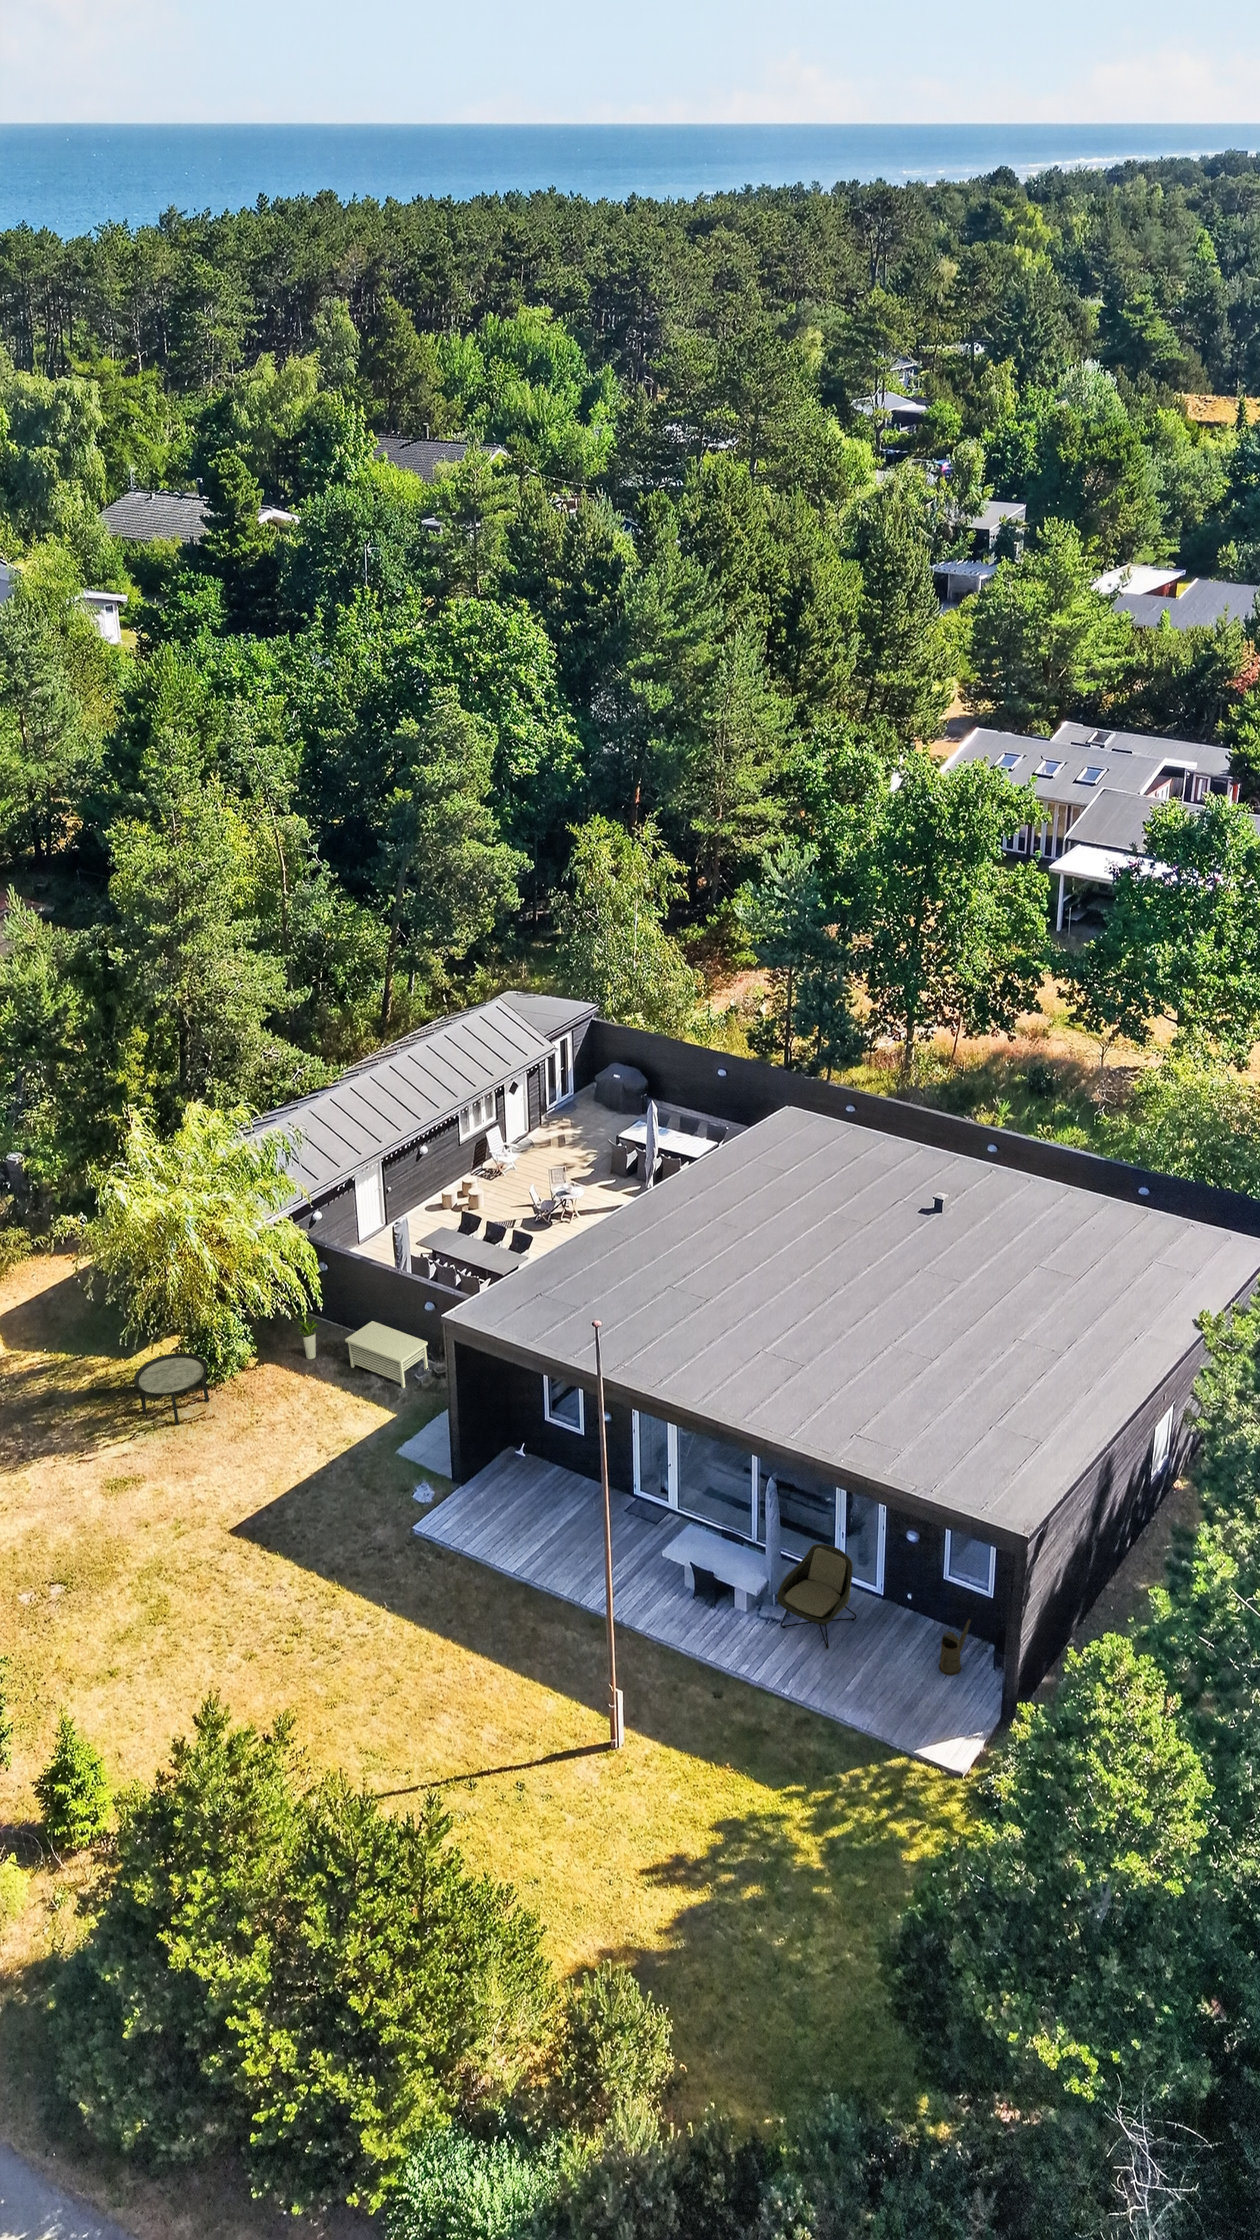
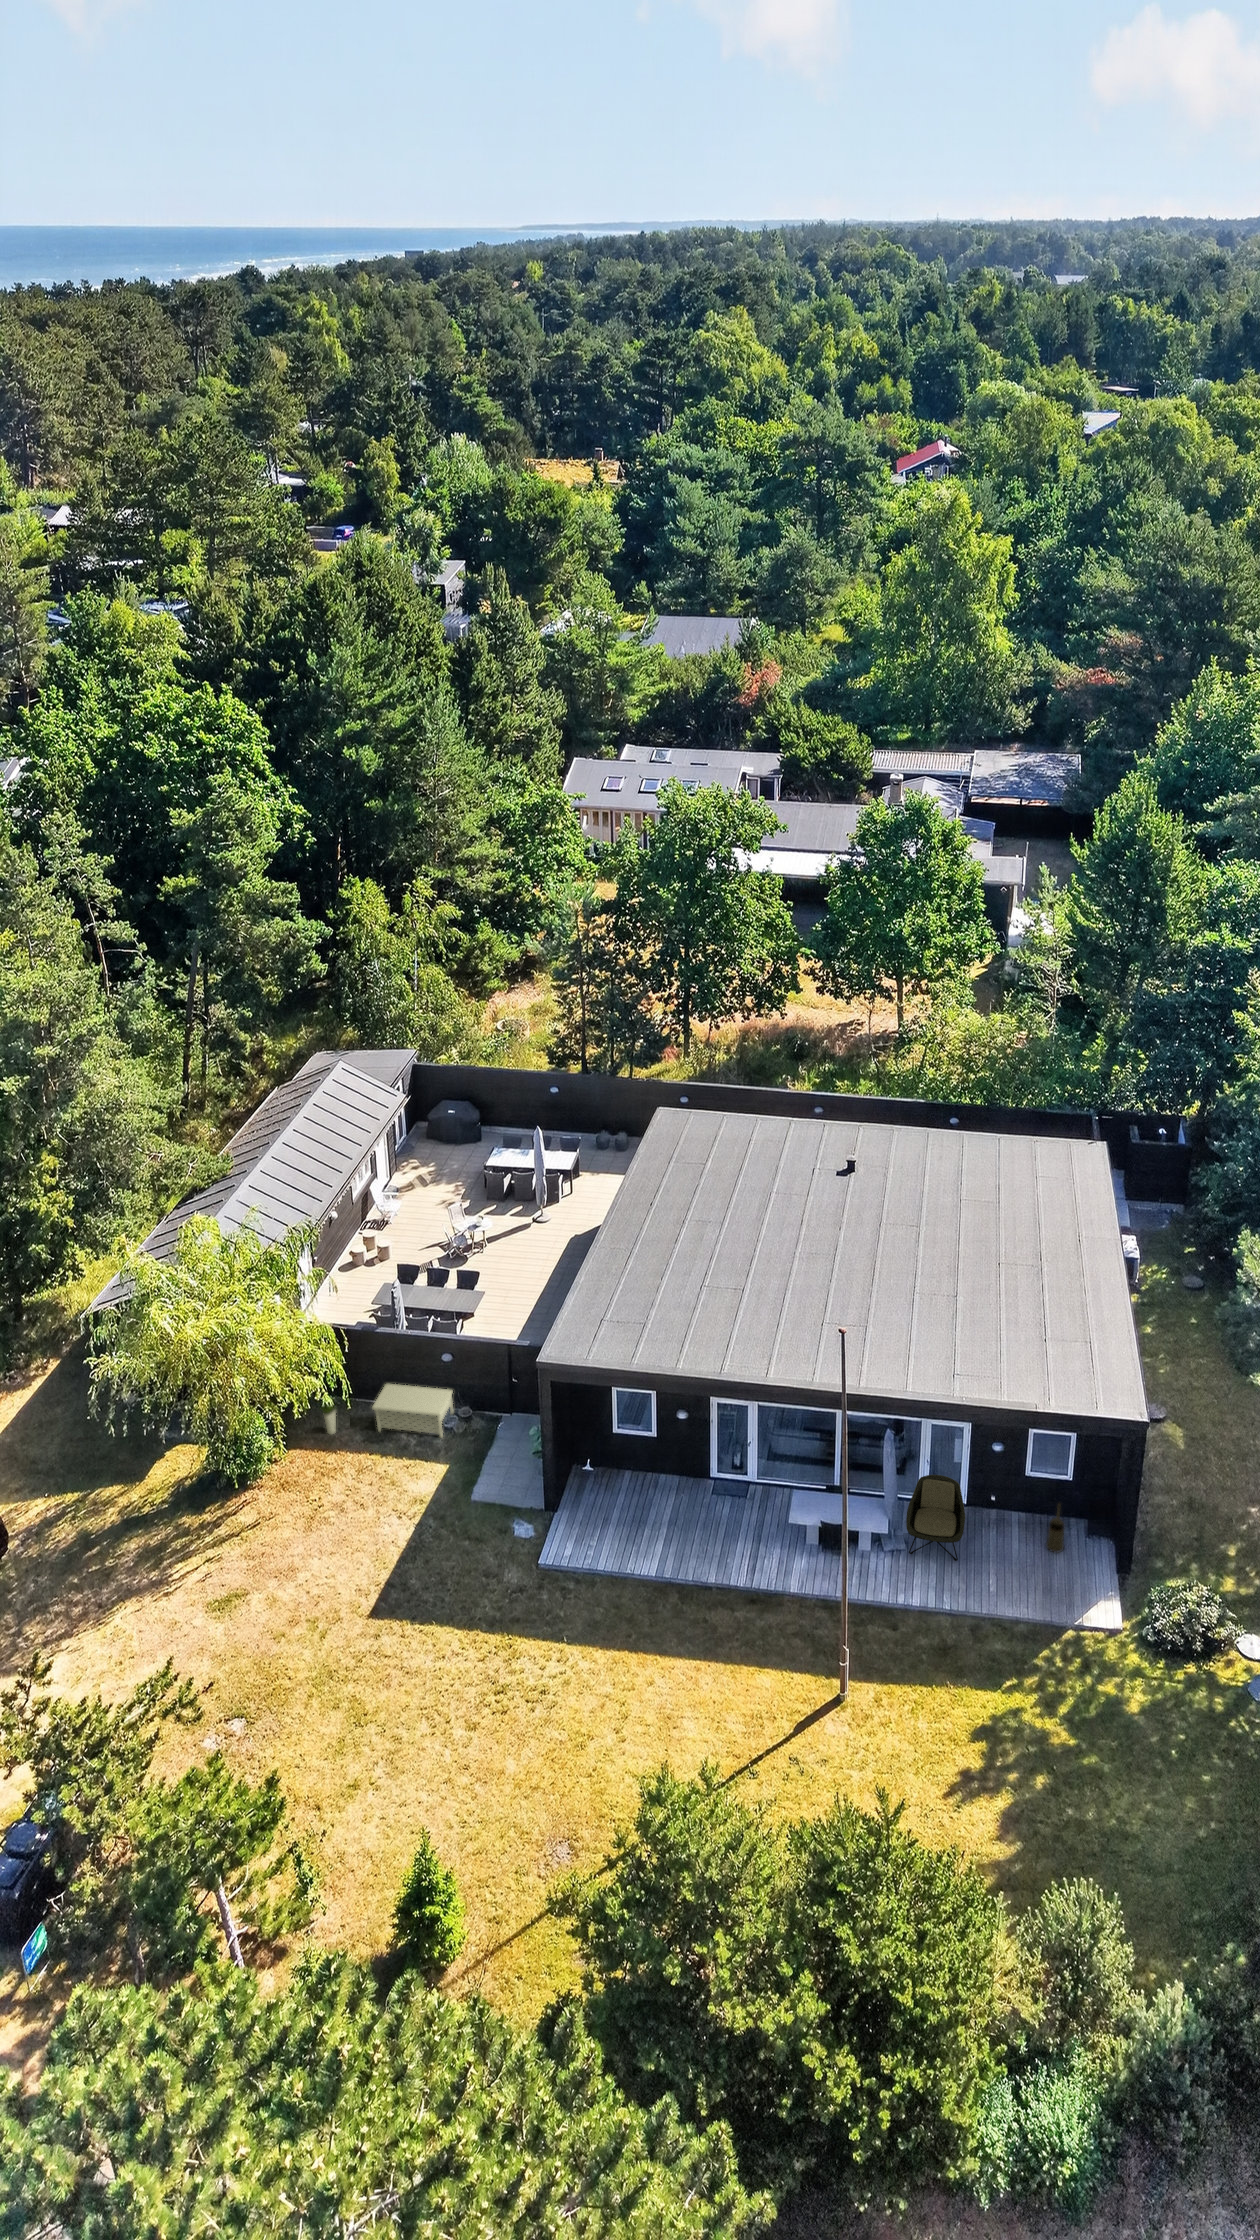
round table: present [134,1353,209,1425] -> none [187,1460,260,1534]

